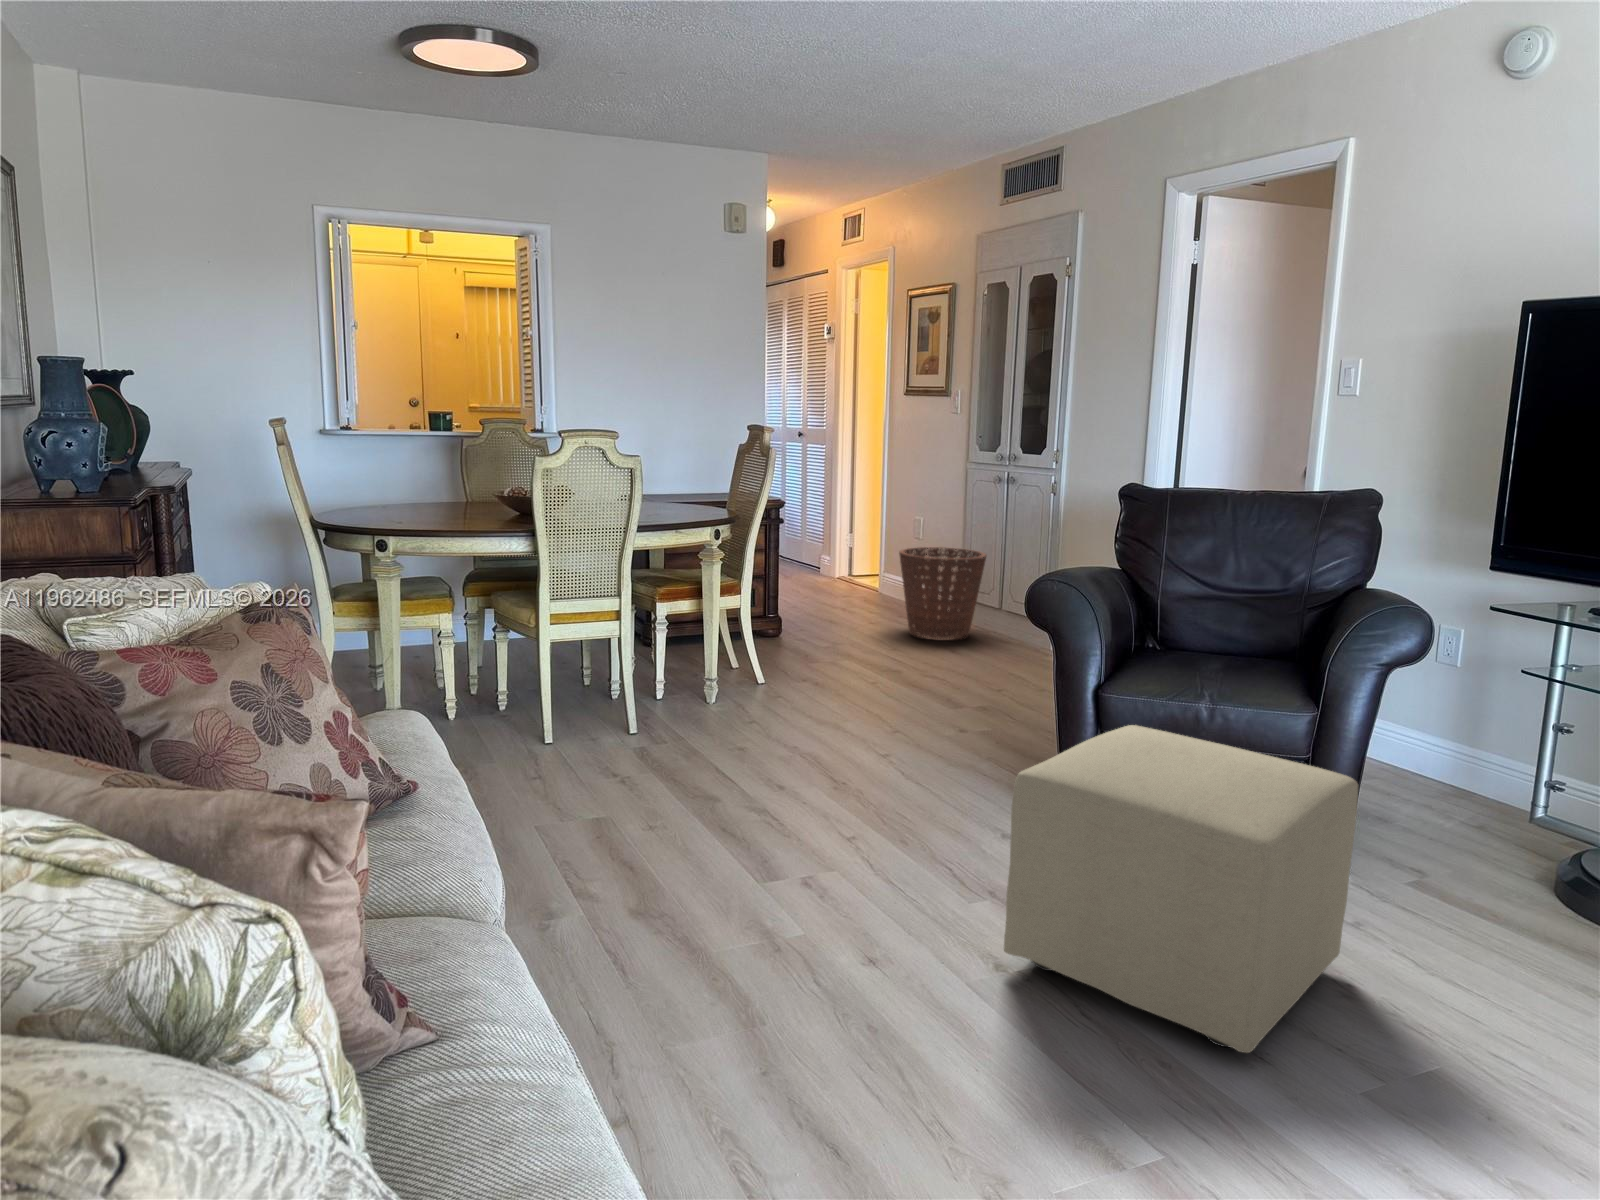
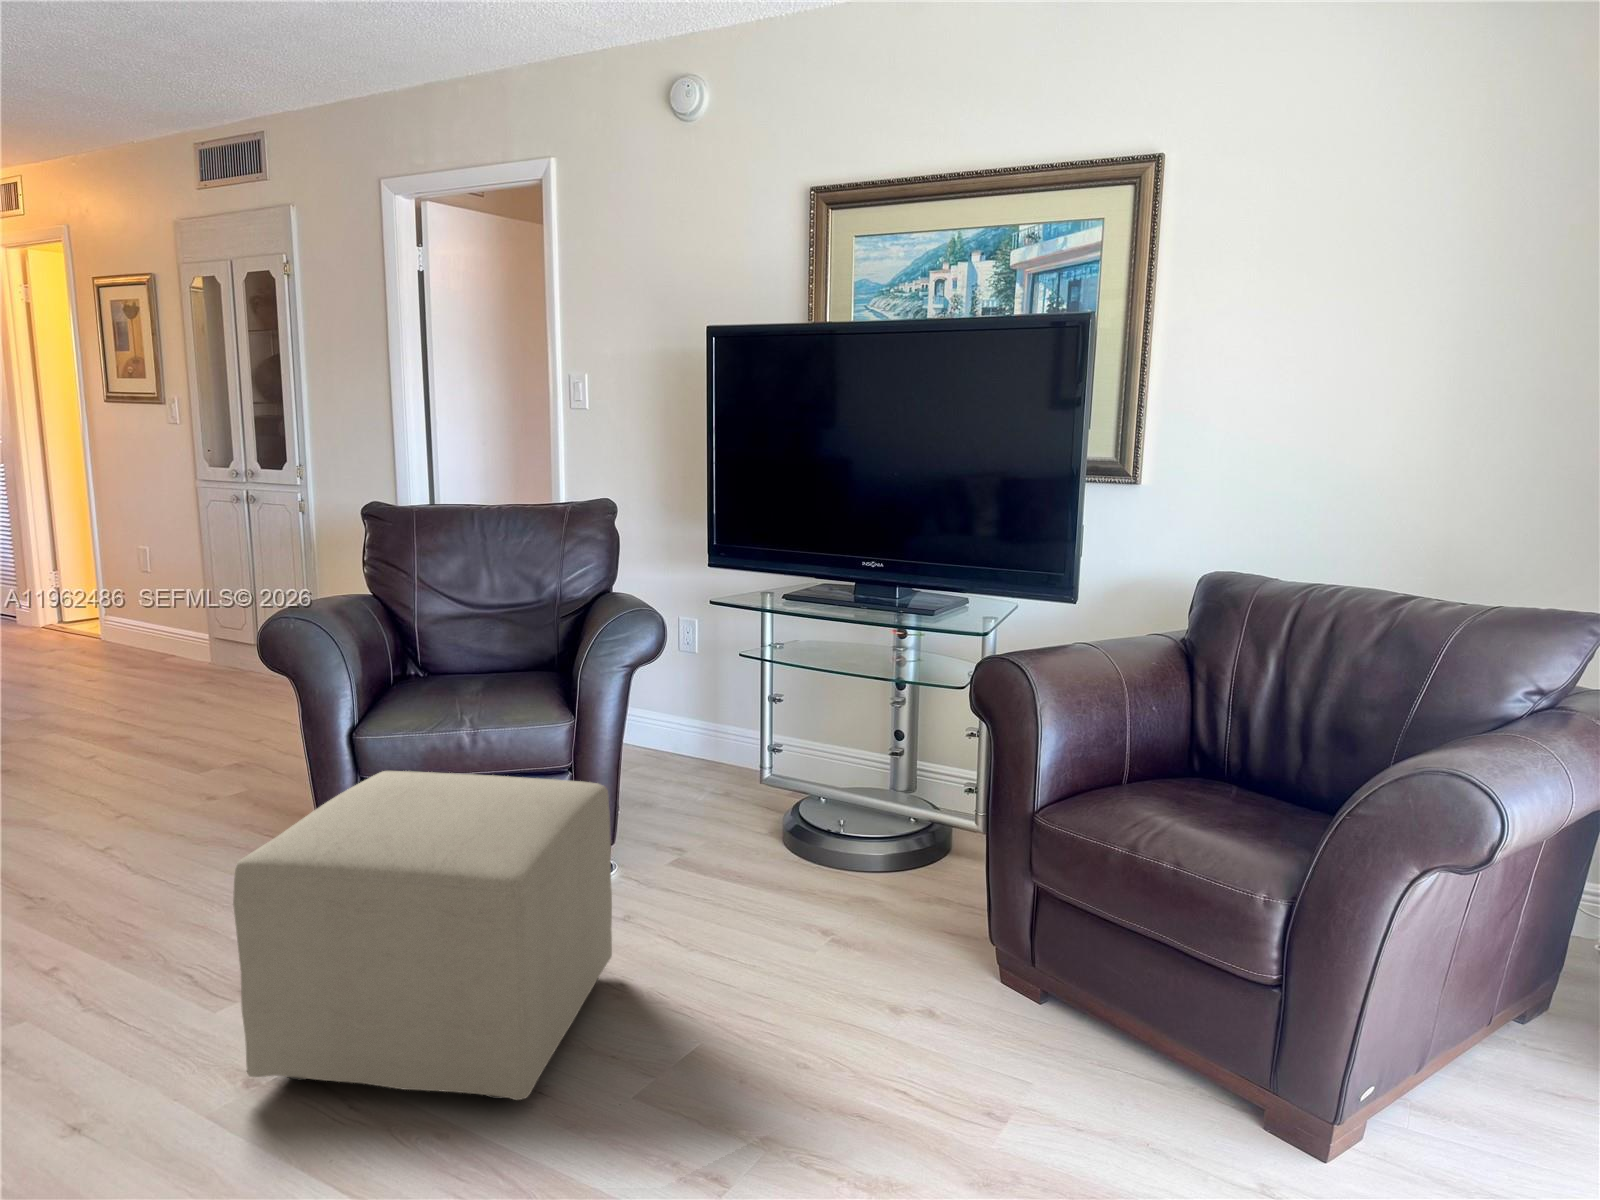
basket: present [899,547,987,641] -> none [114,583,233,695]

